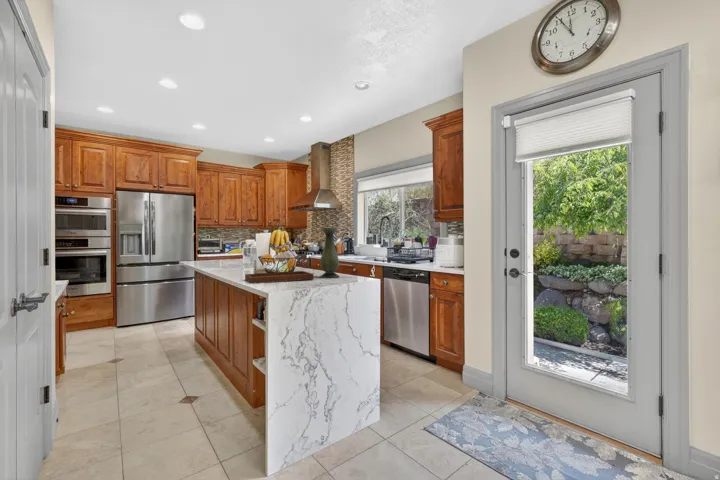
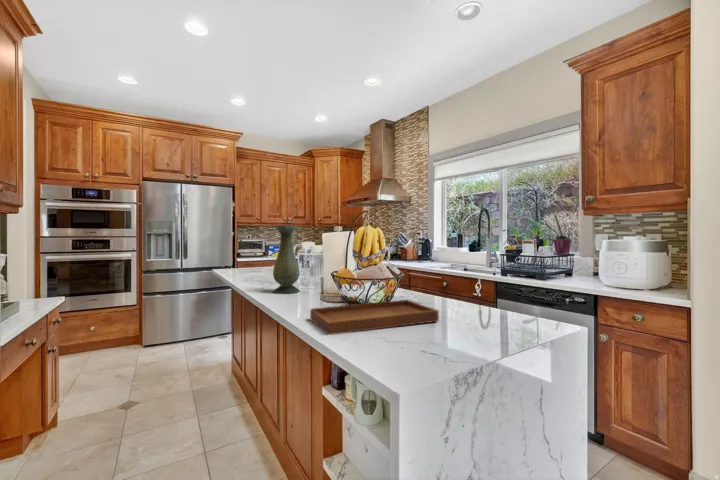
vase: present [320,228,339,278] -> present [273,226,300,294]

